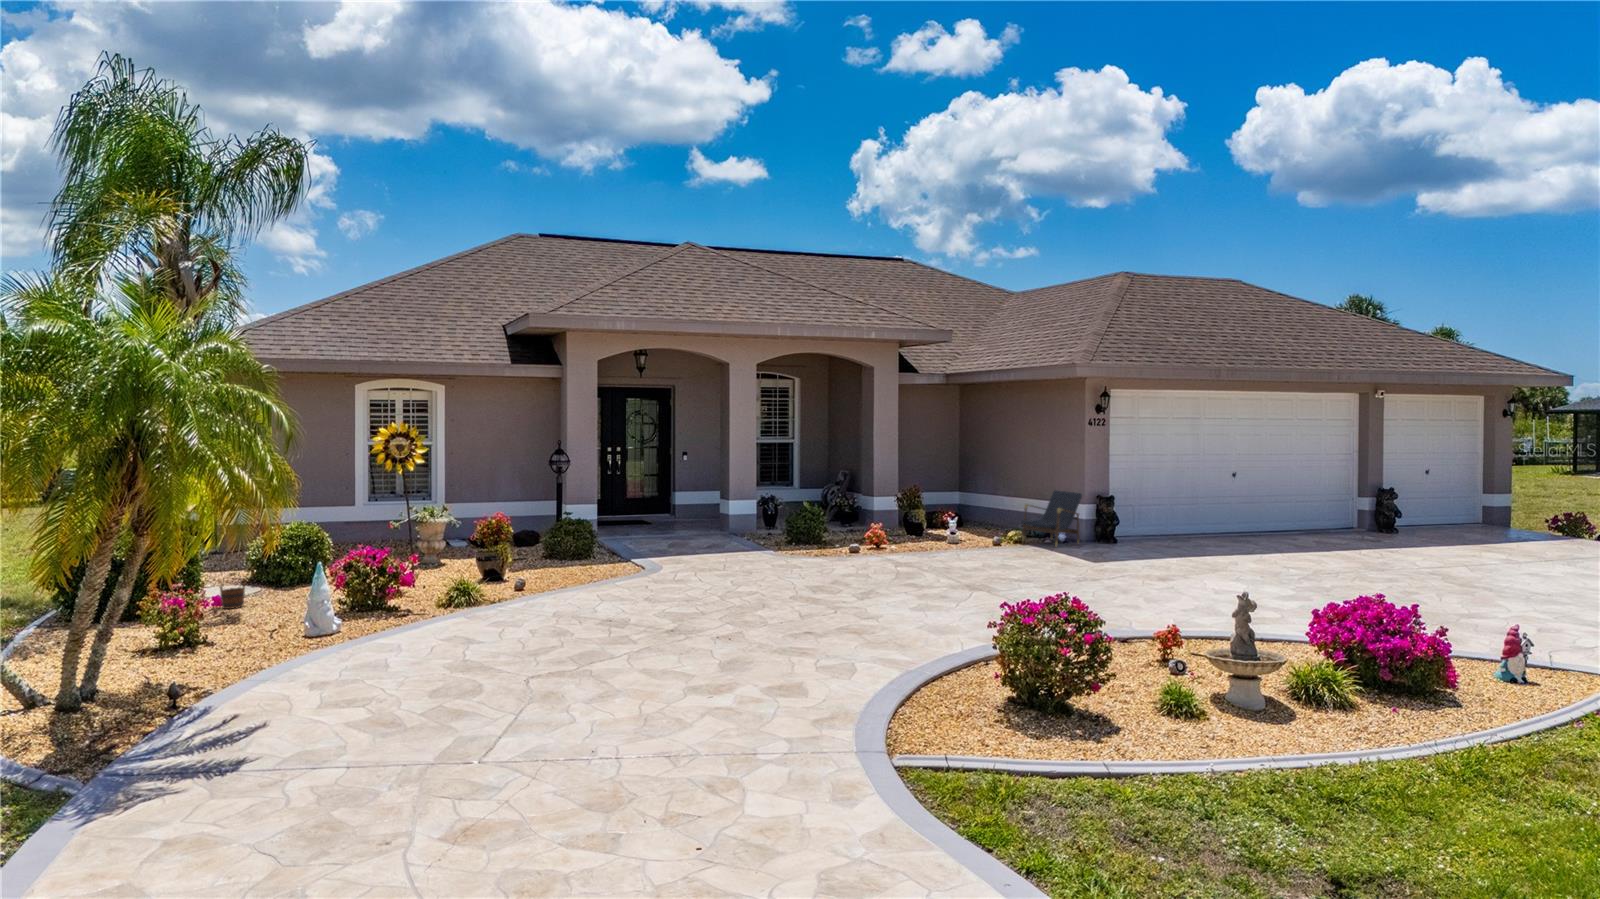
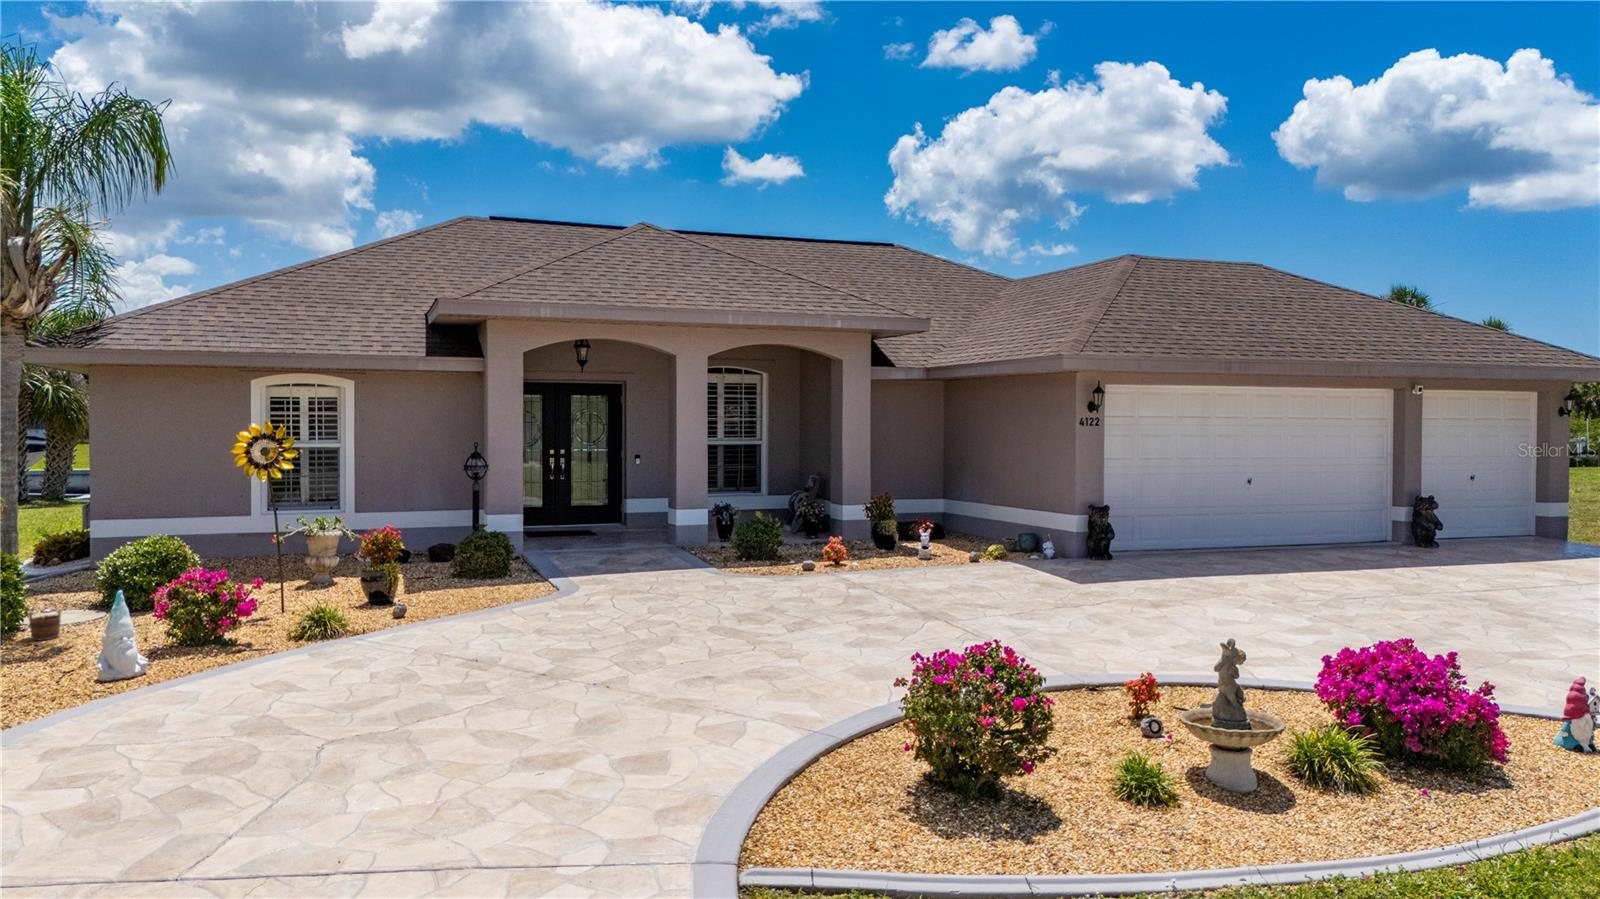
lounge chair: present [1021,490,1082,547] -> none [1002,498,1071,563]

